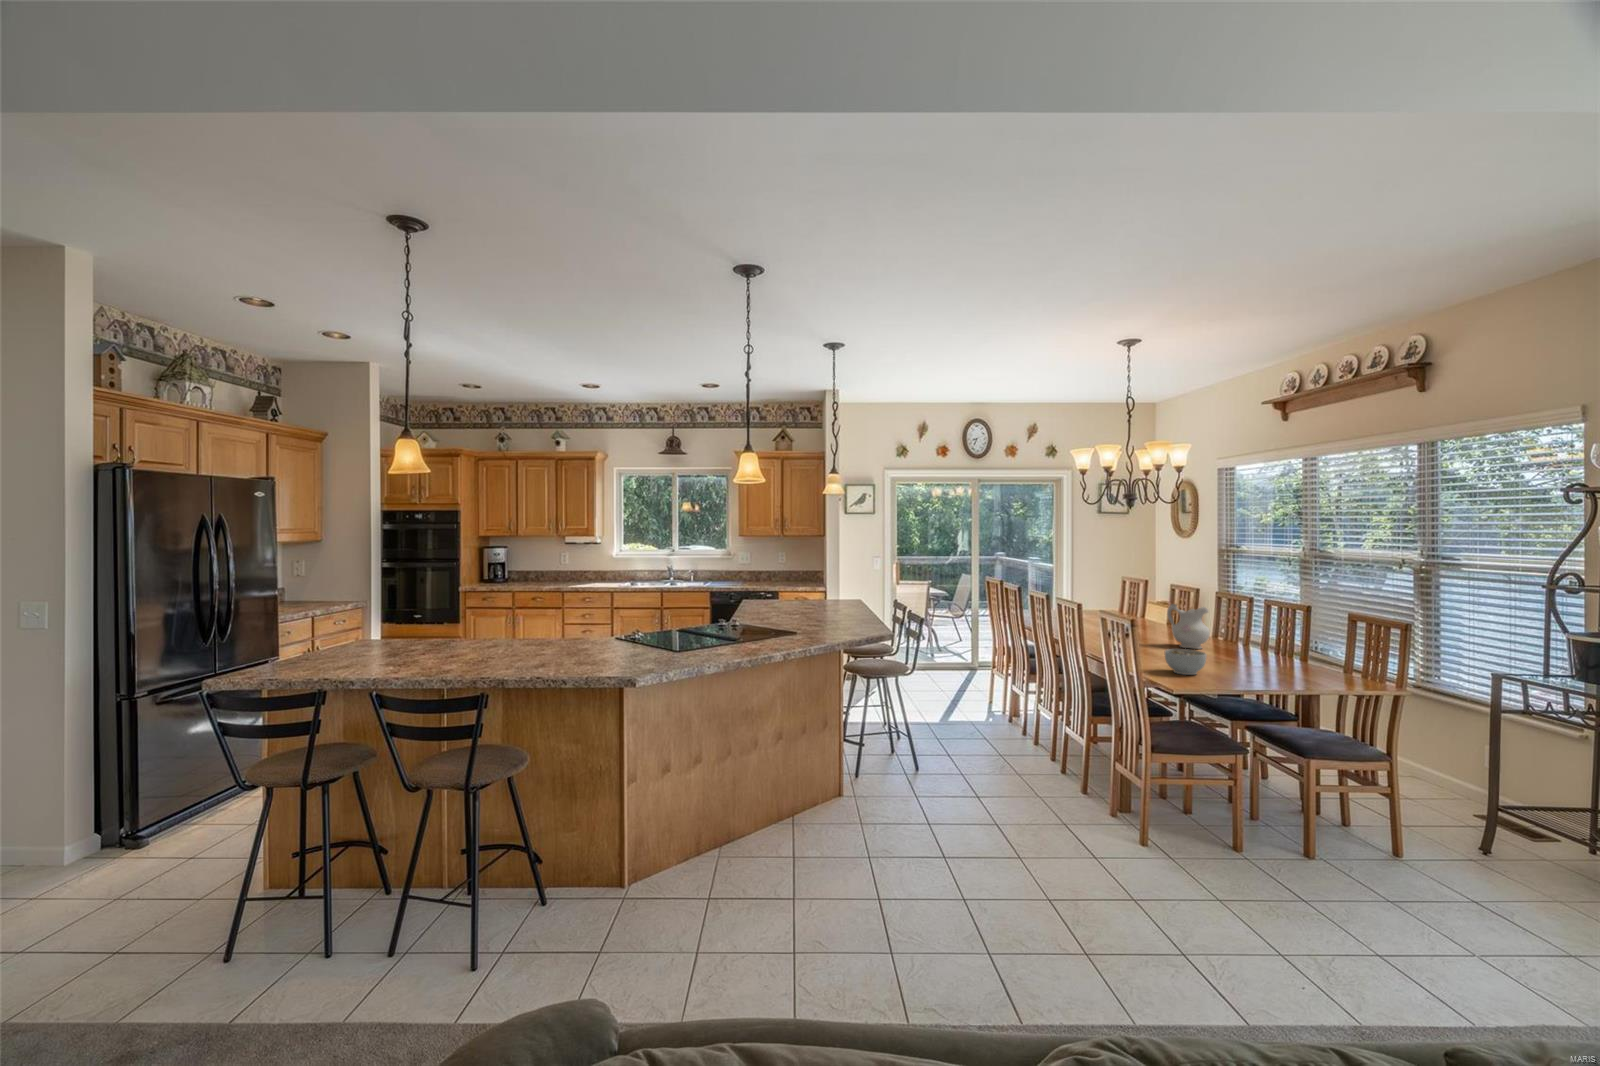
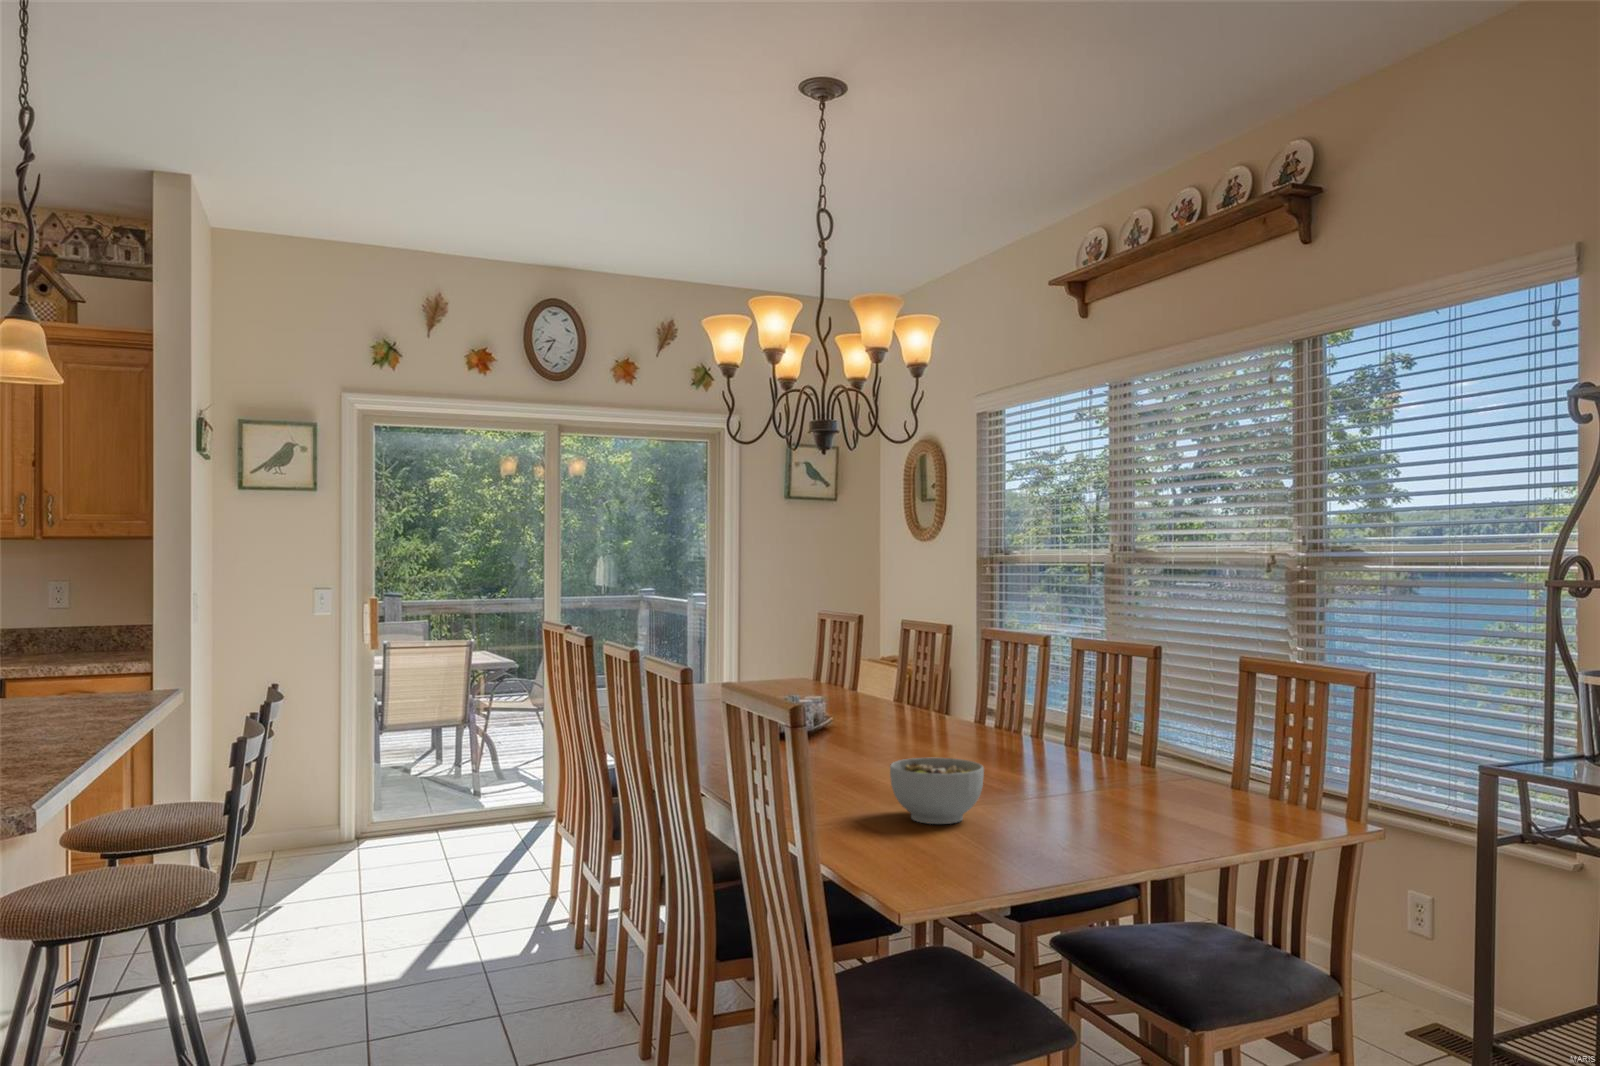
ceramic pitcher: present [1167,604,1210,649] -> none [895,653,978,751]

